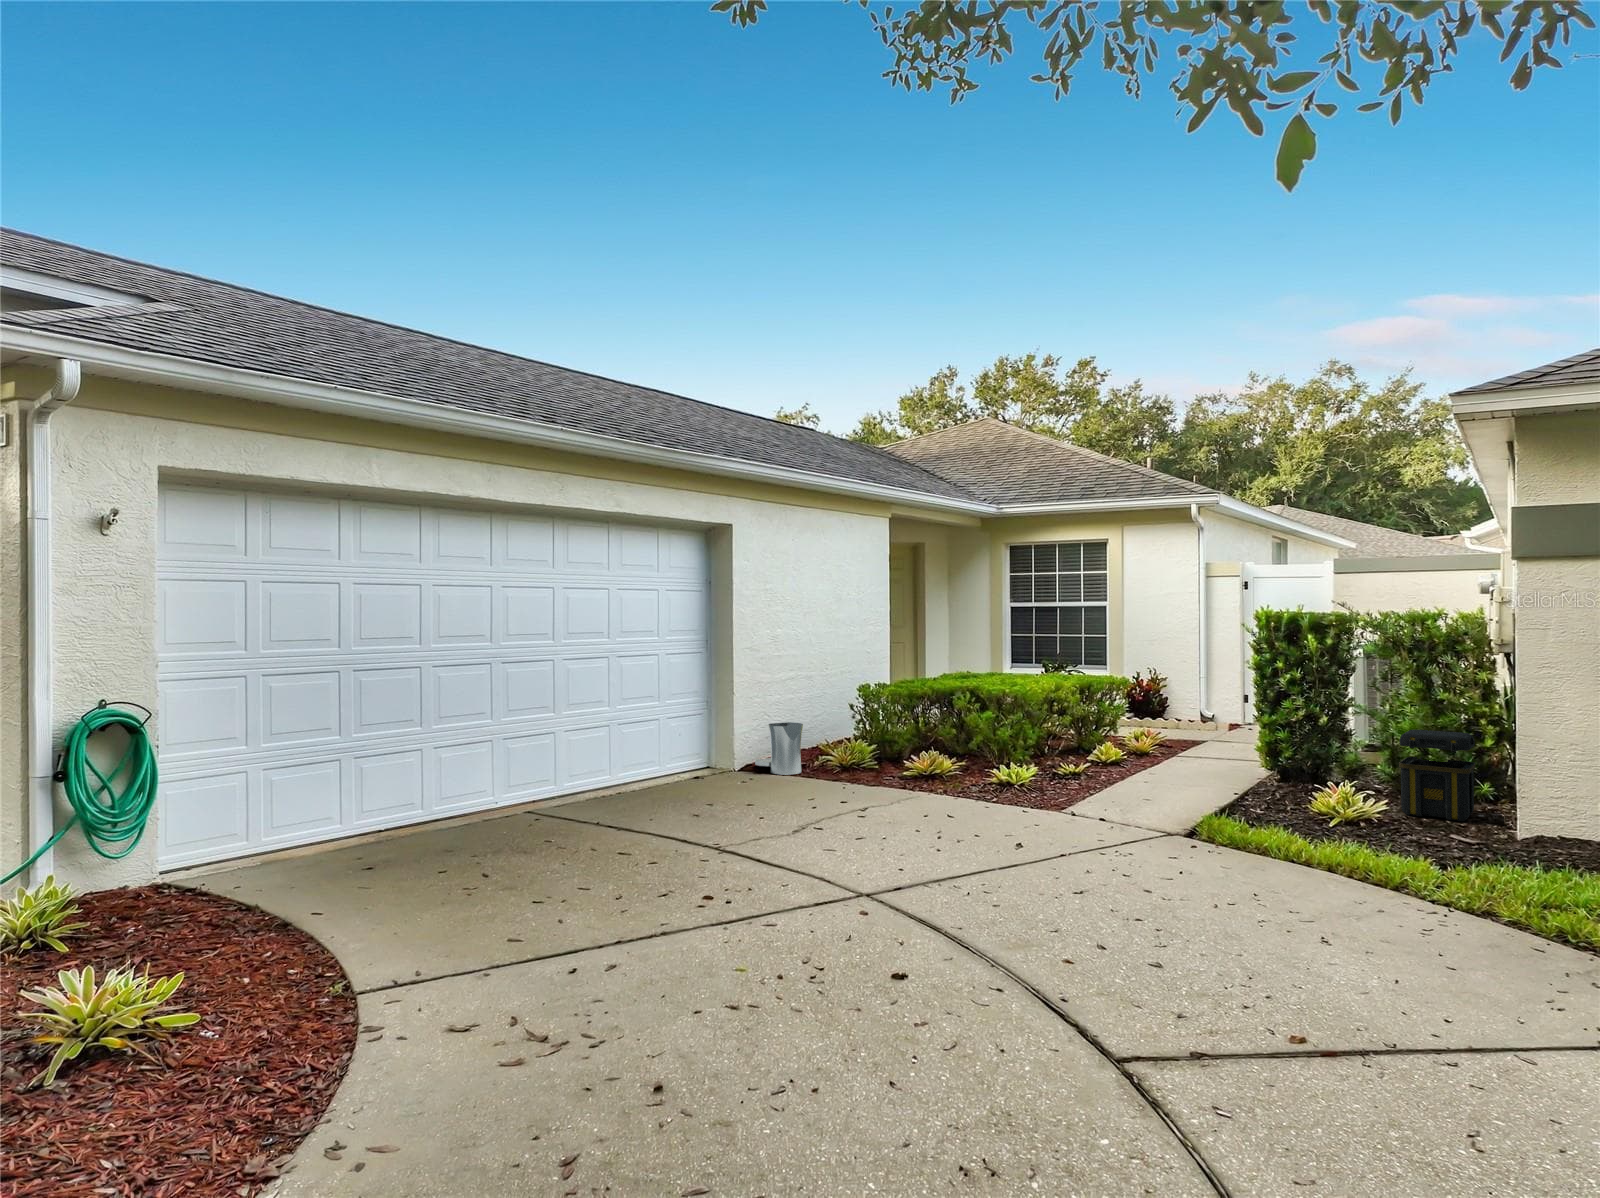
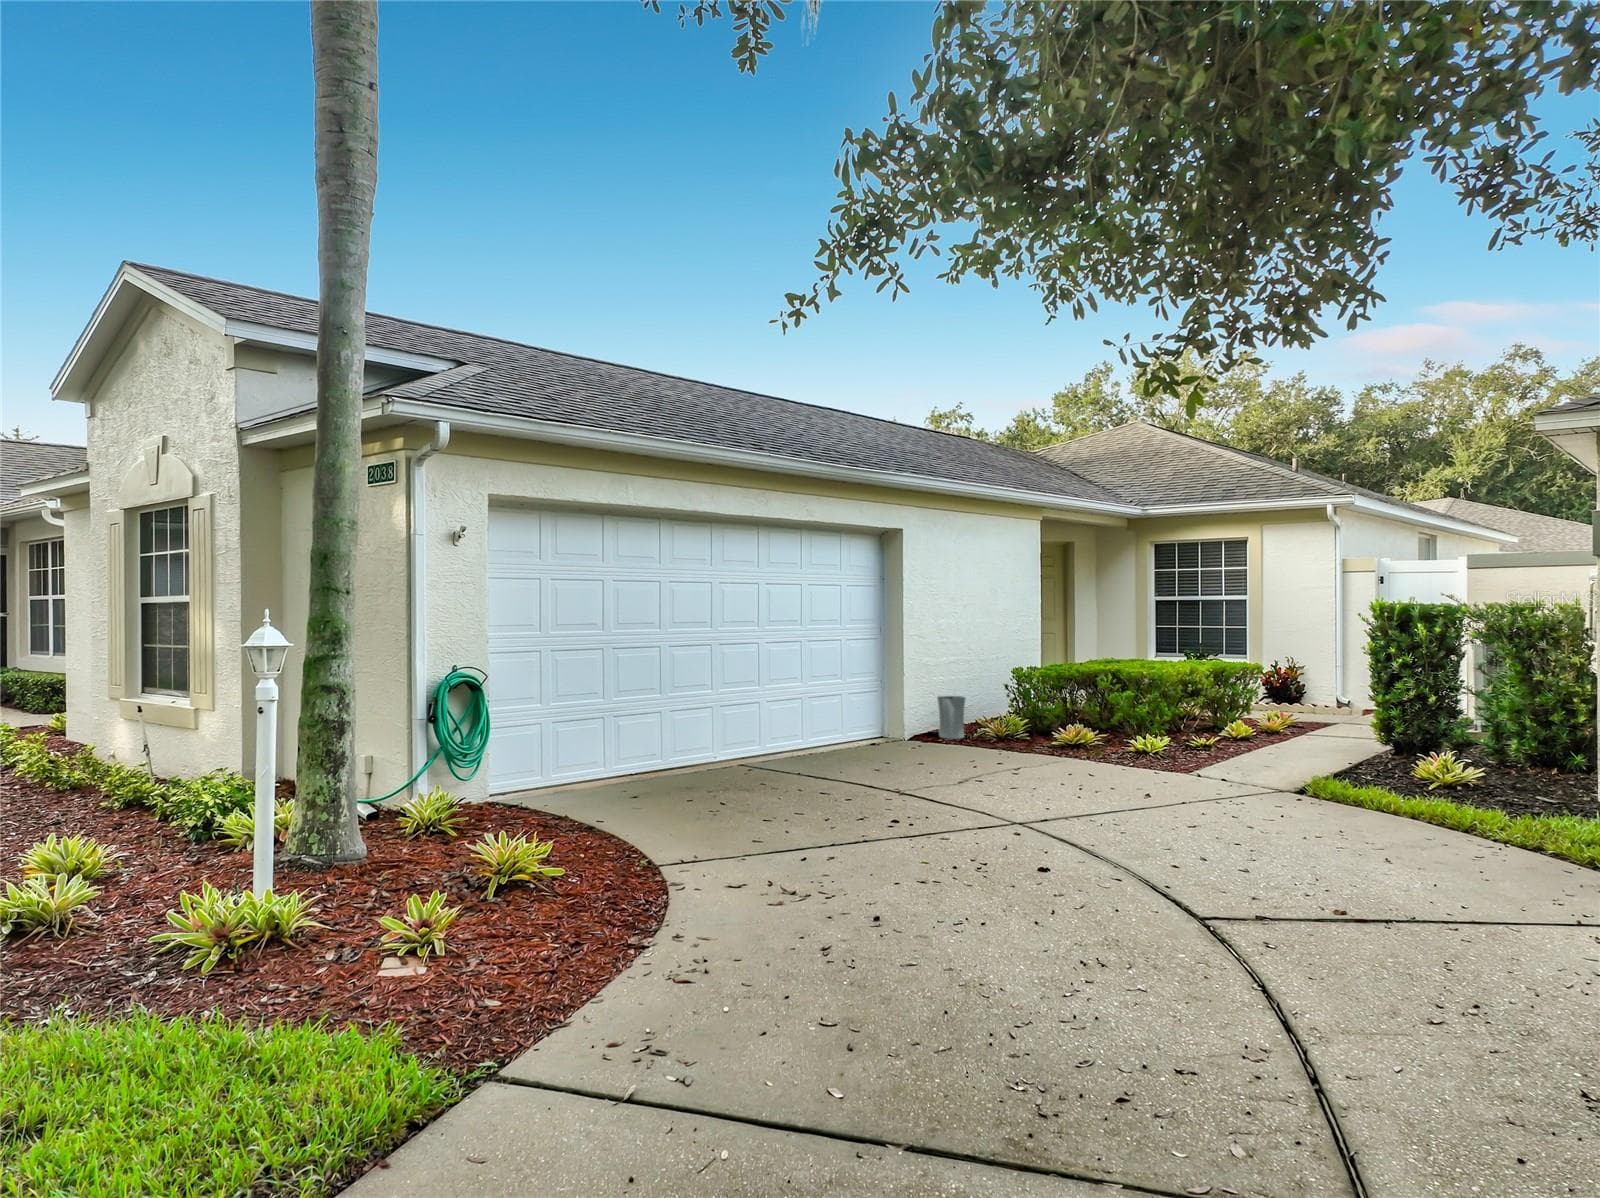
toolbox: present [1399,730,1476,821] -> none [1500,710,1575,790]

